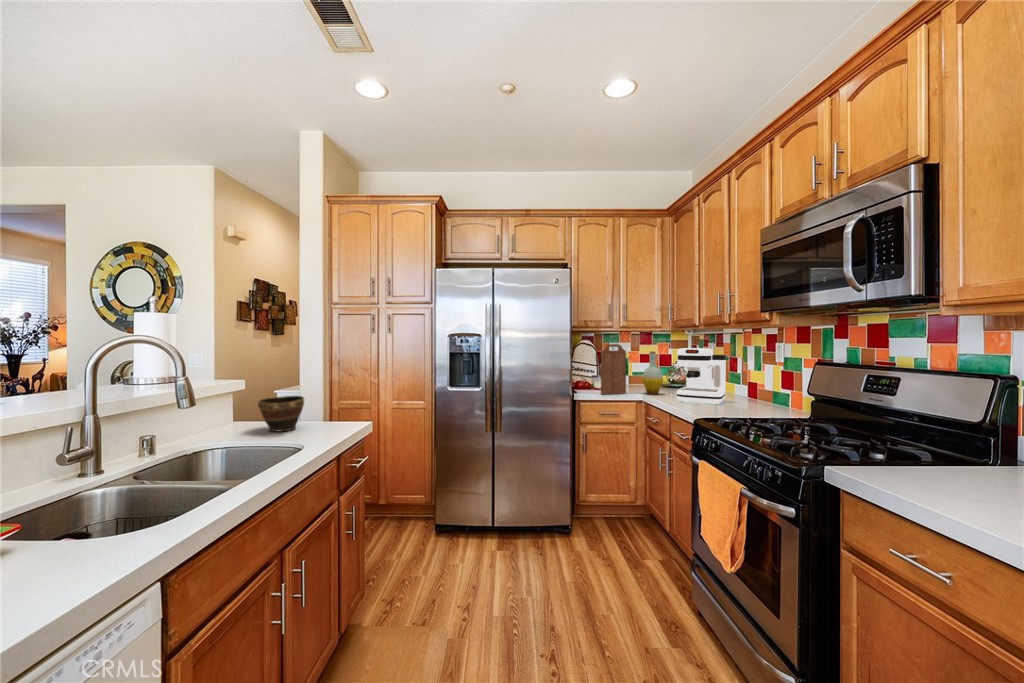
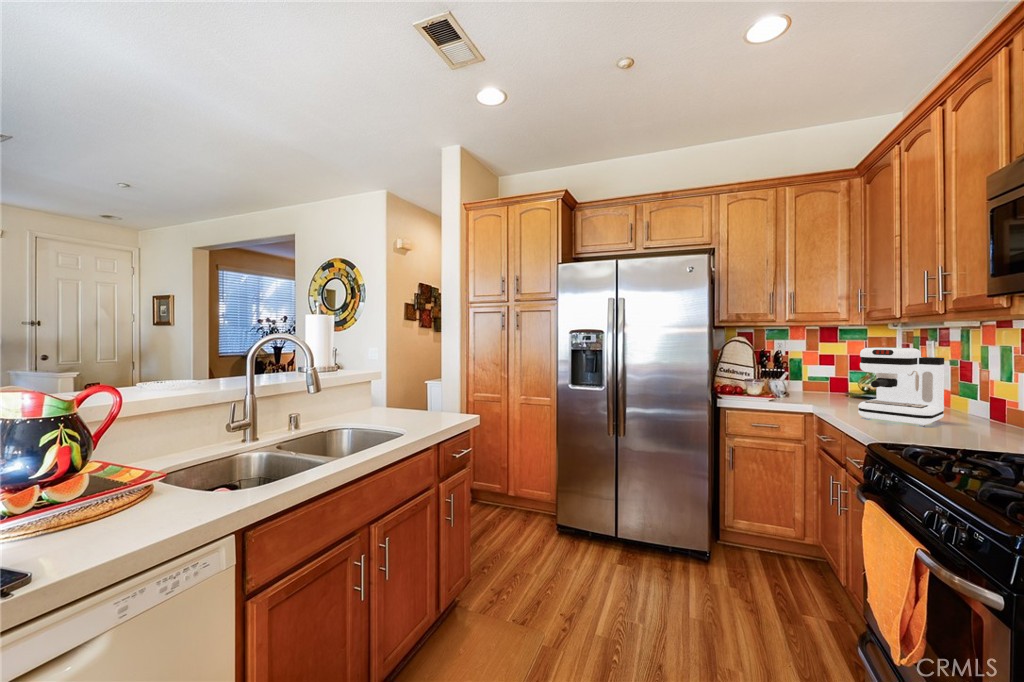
cutting board: present [601,344,626,395] -> none [752,342,789,403]
bottle: present [642,351,663,395] -> none [813,352,845,407]
bowl: present [258,396,304,431] -> none [385,387,422,418]

